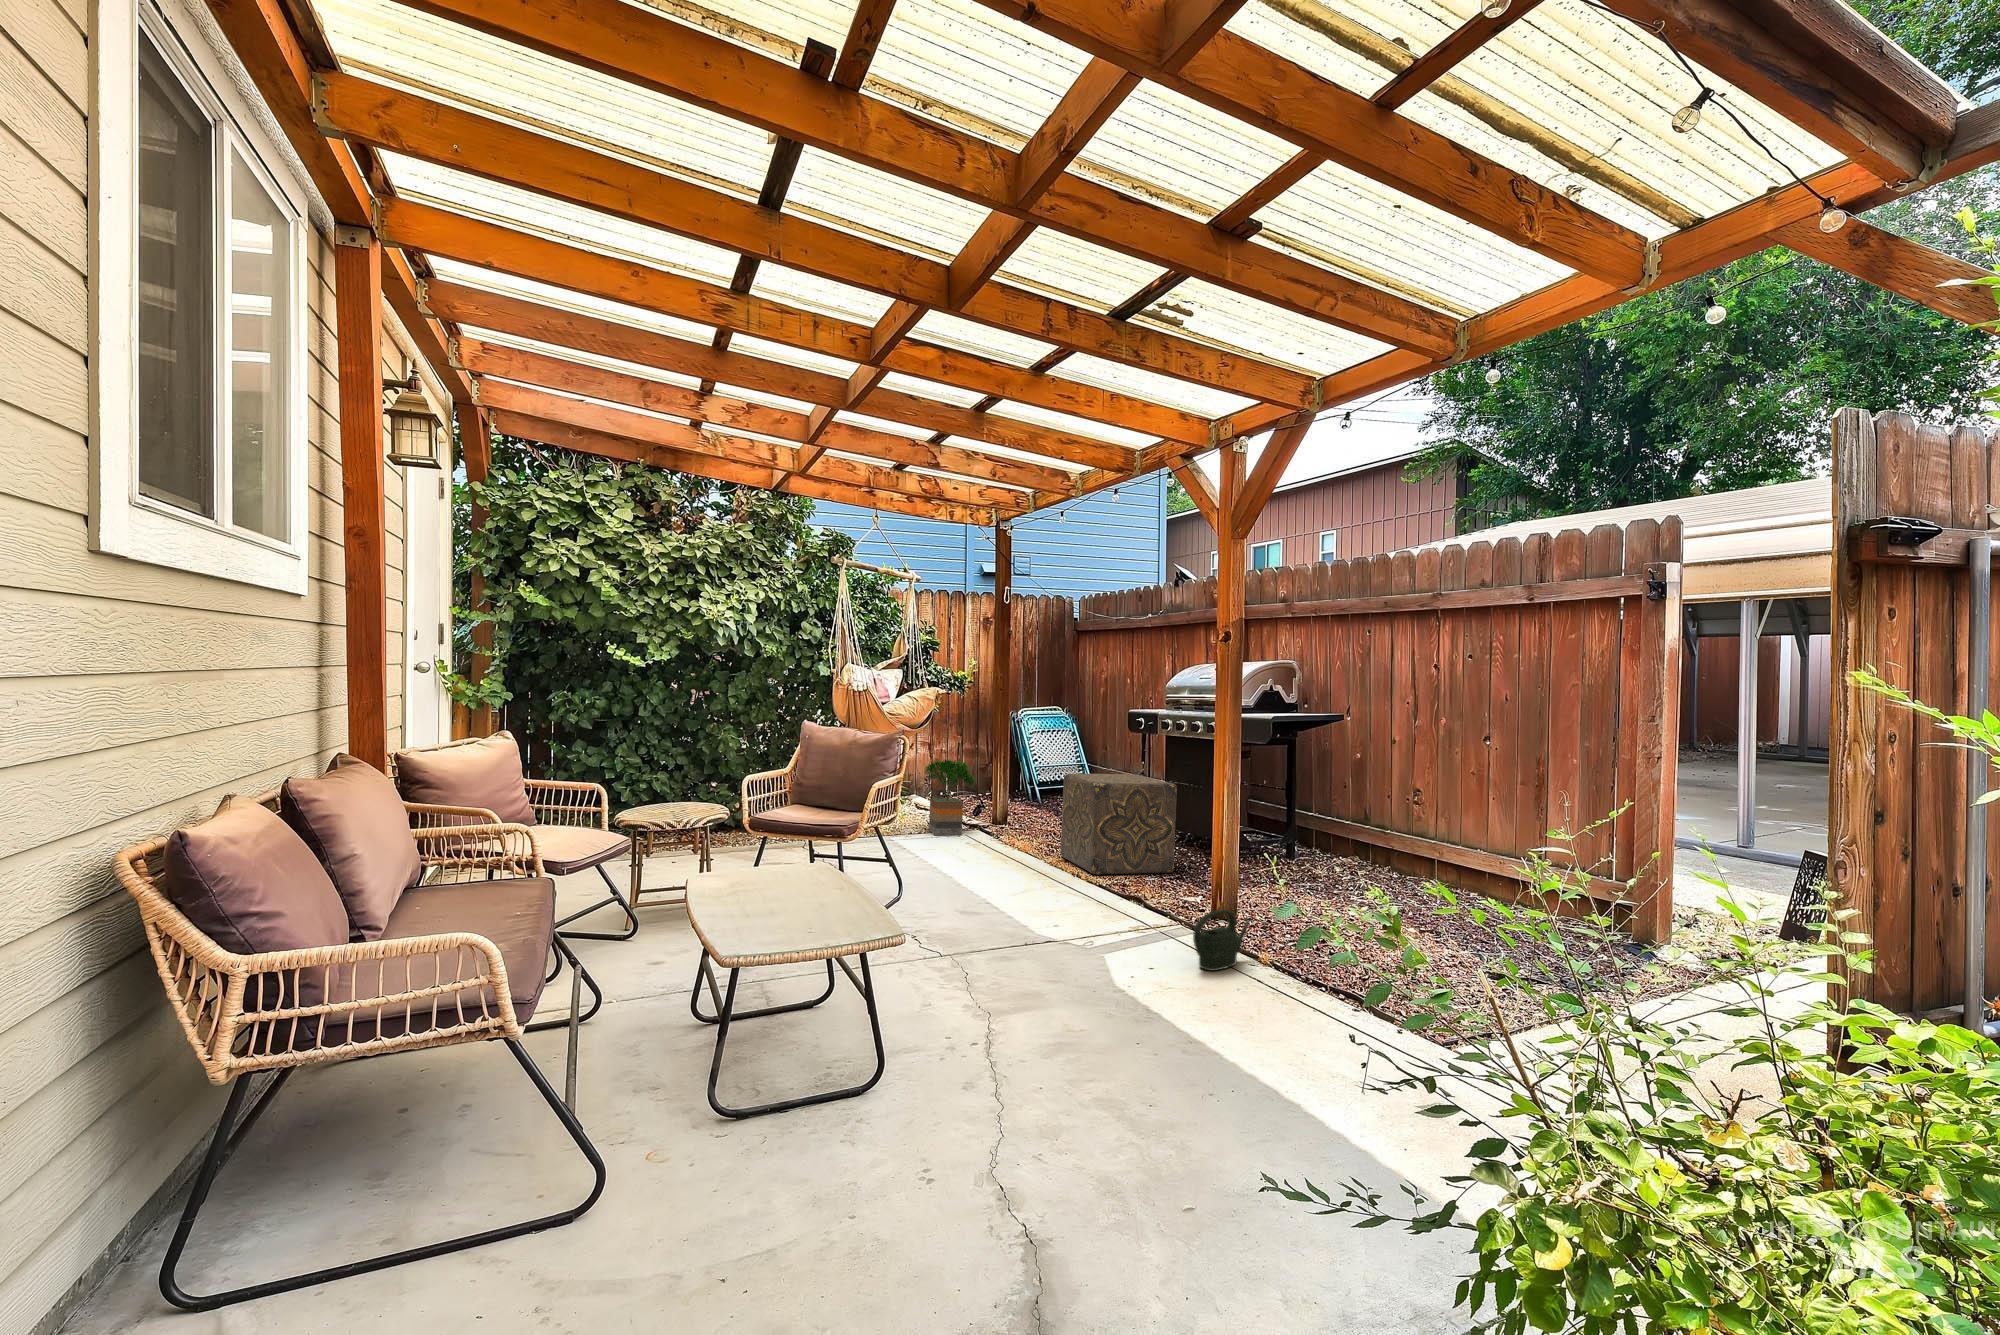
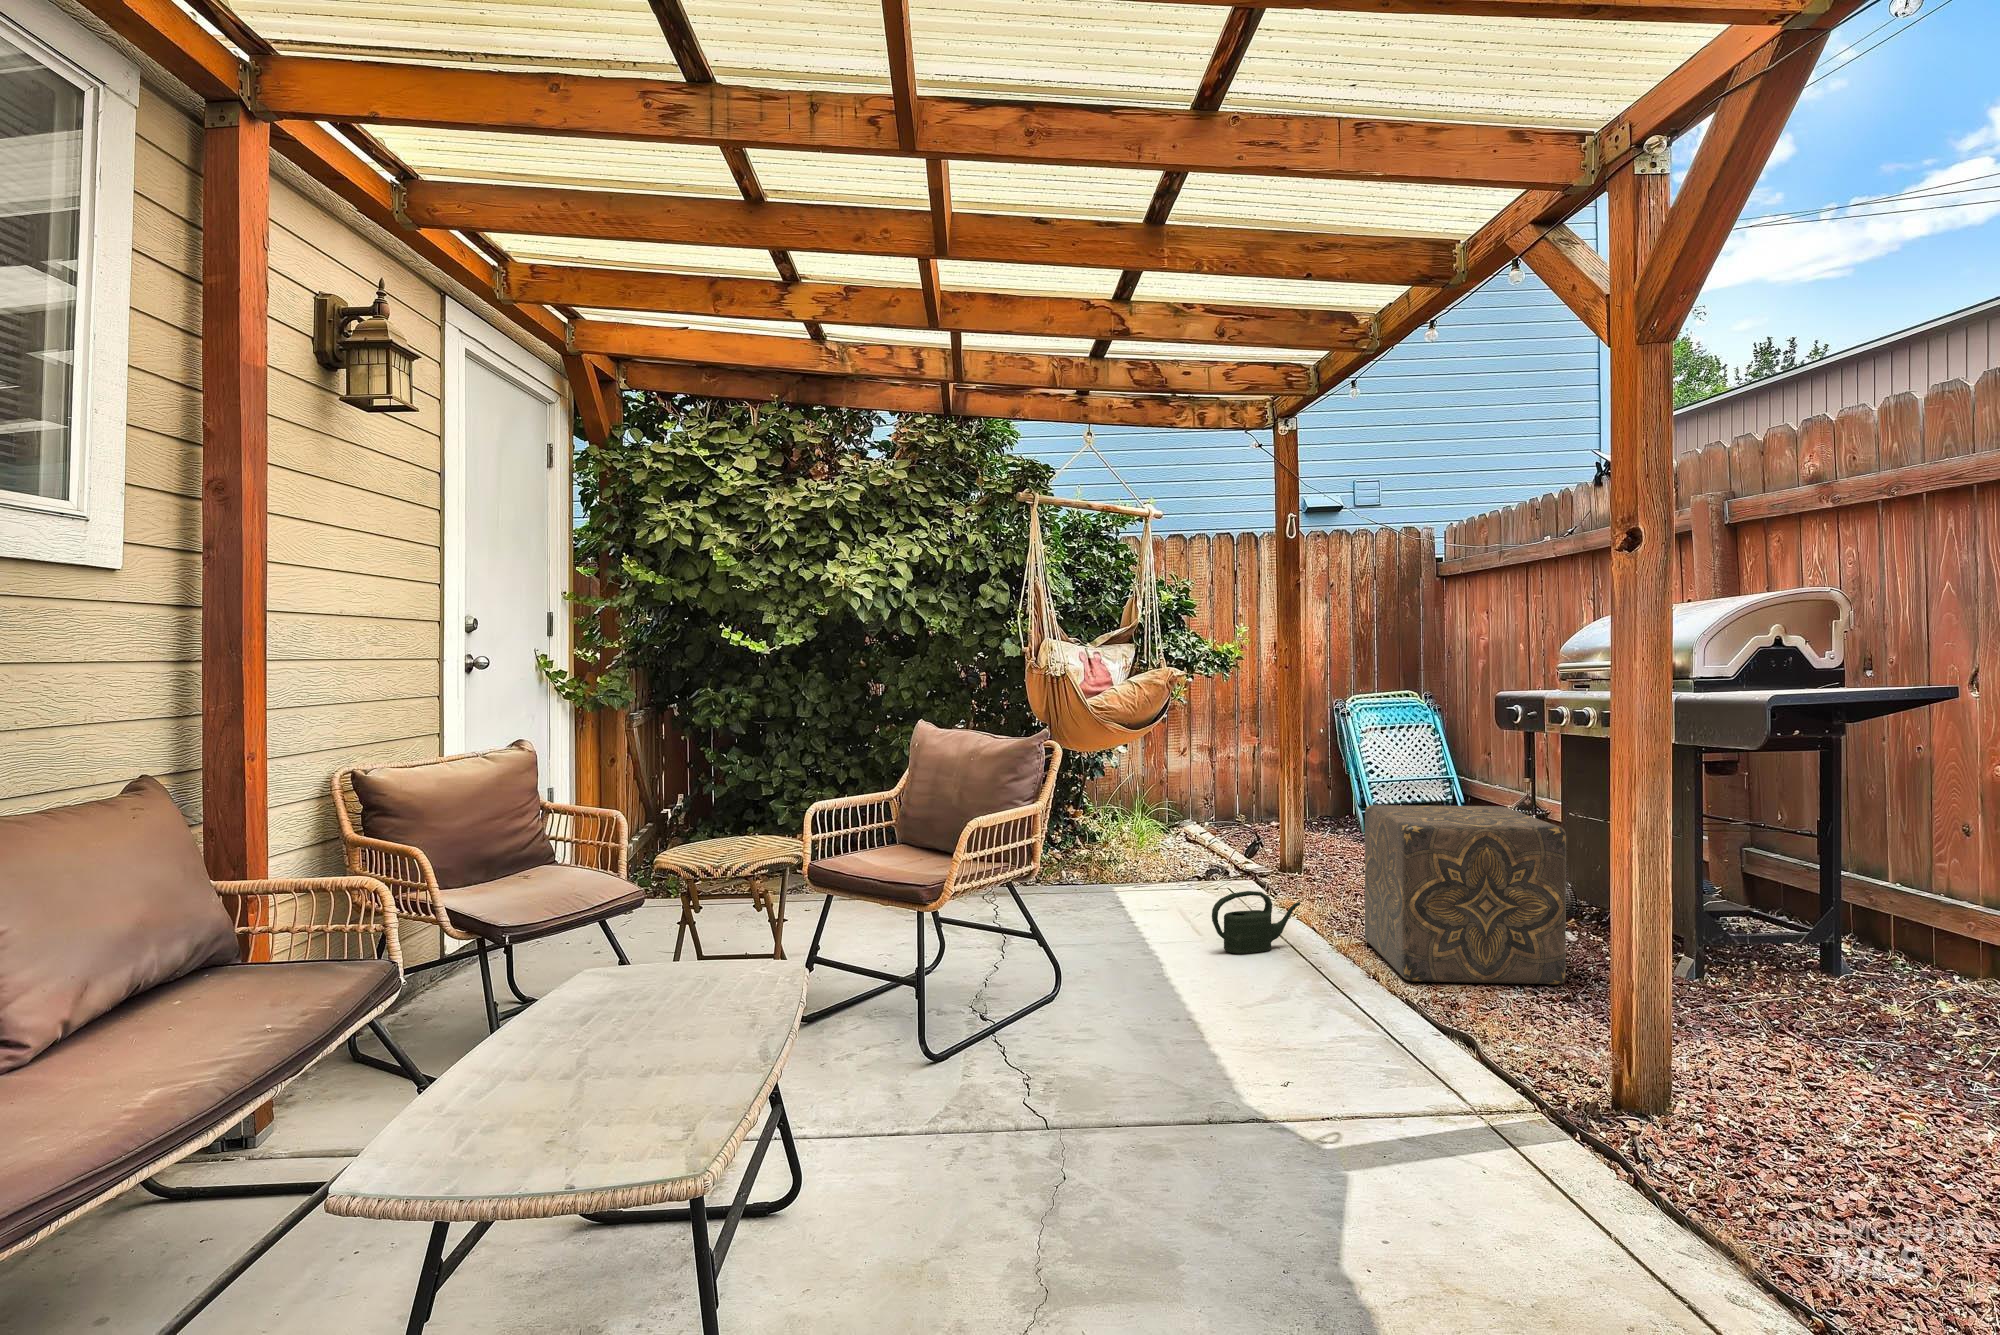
potted tree: present [925,760,975,835] -> none [1163,777,1242,894]
watering can: present [1193,910,1253,971] -> present [1212,891,1300,954]

